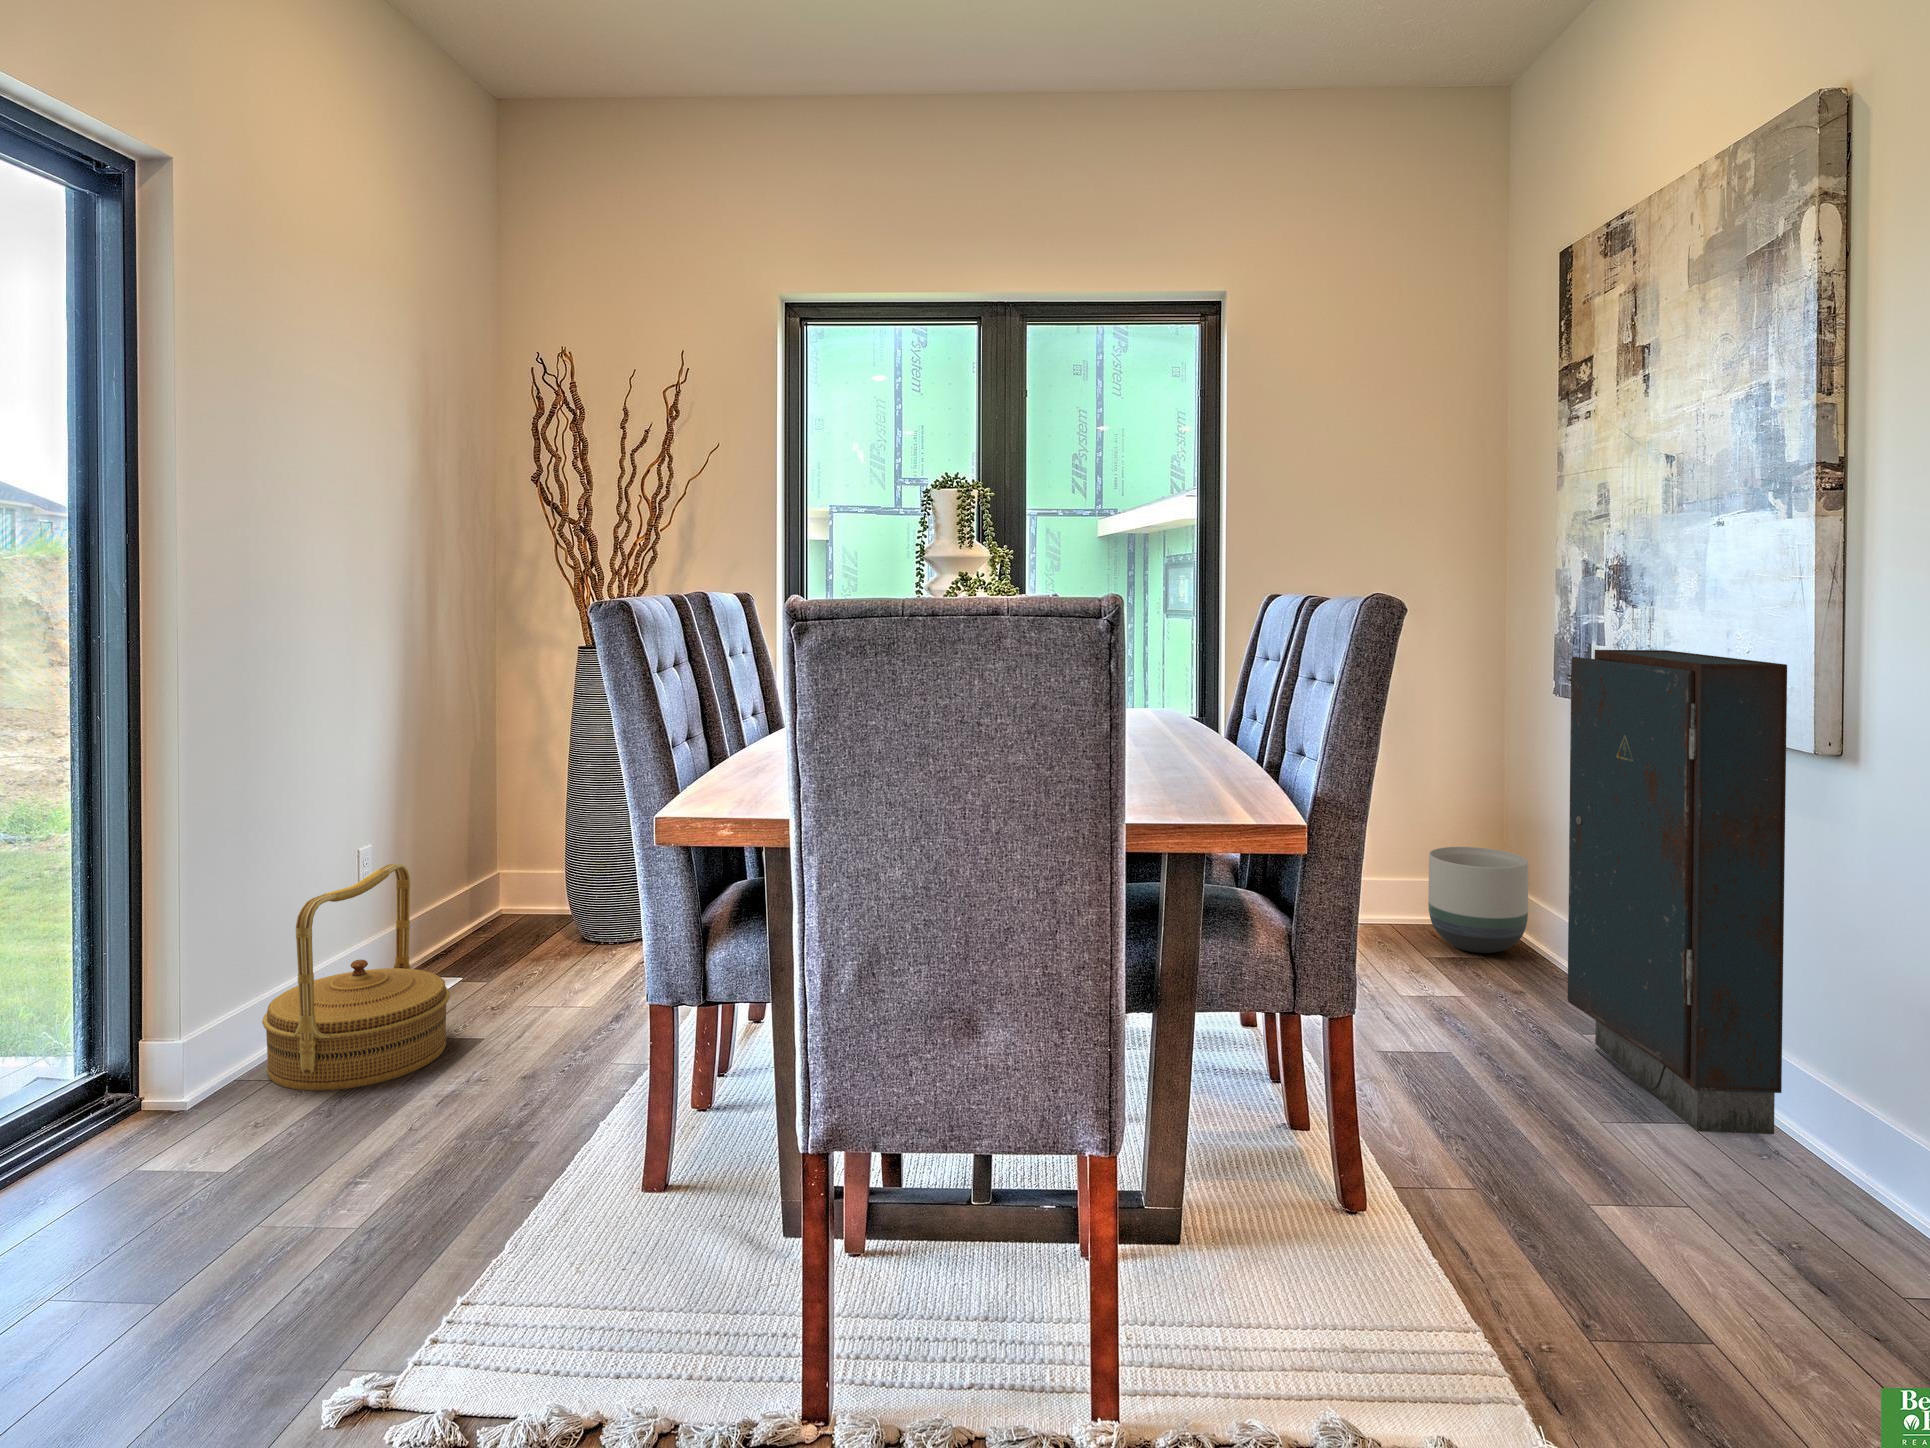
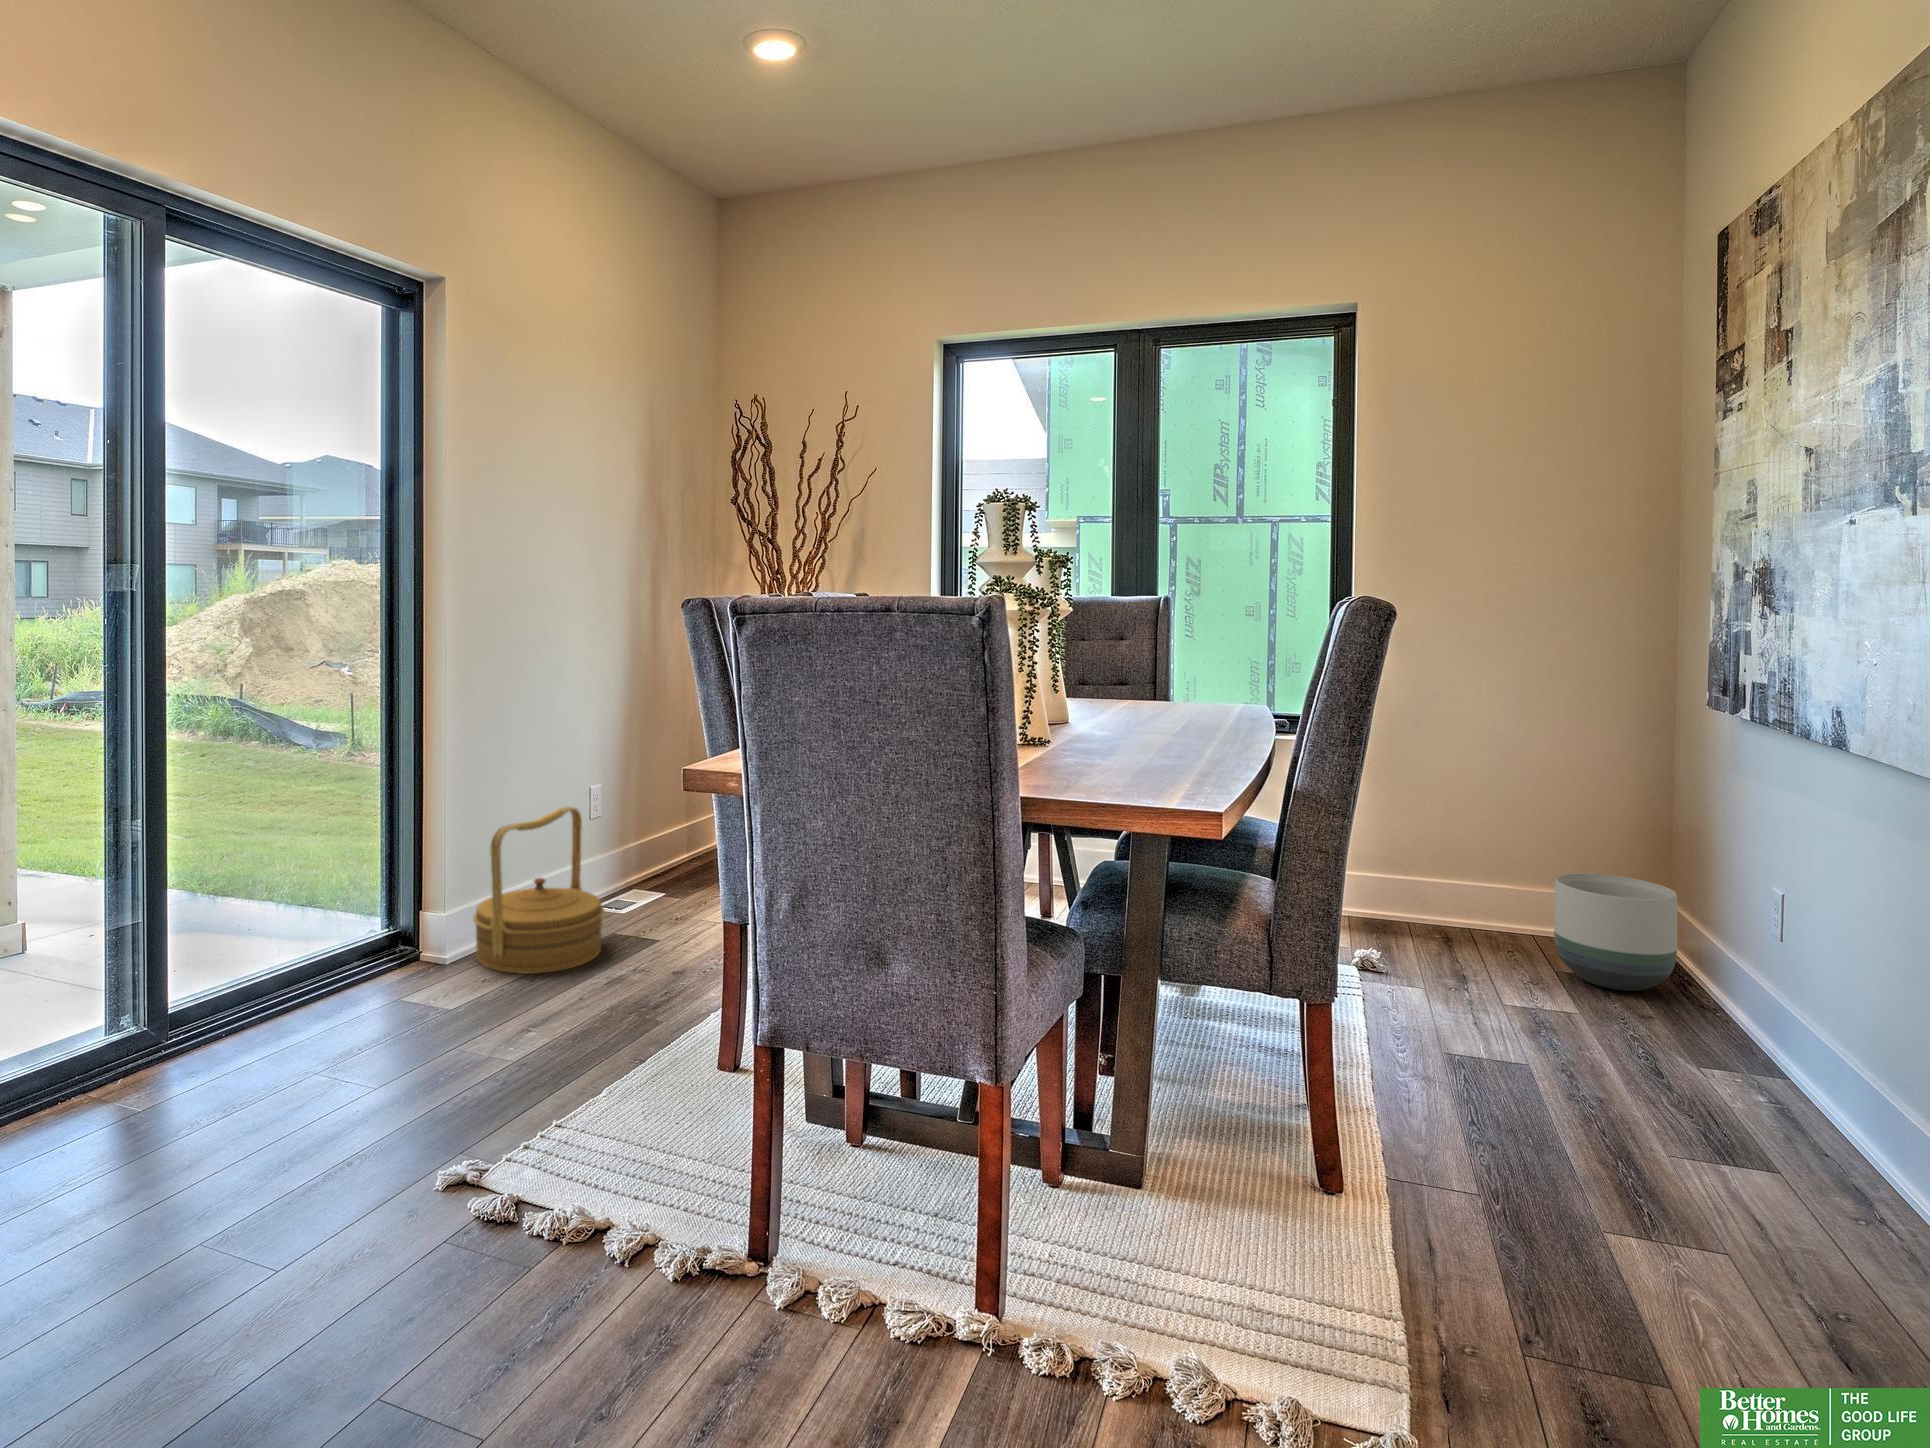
cabinet: present [1568,650,1787,1134] -> none [1670,663,1915,1218]

